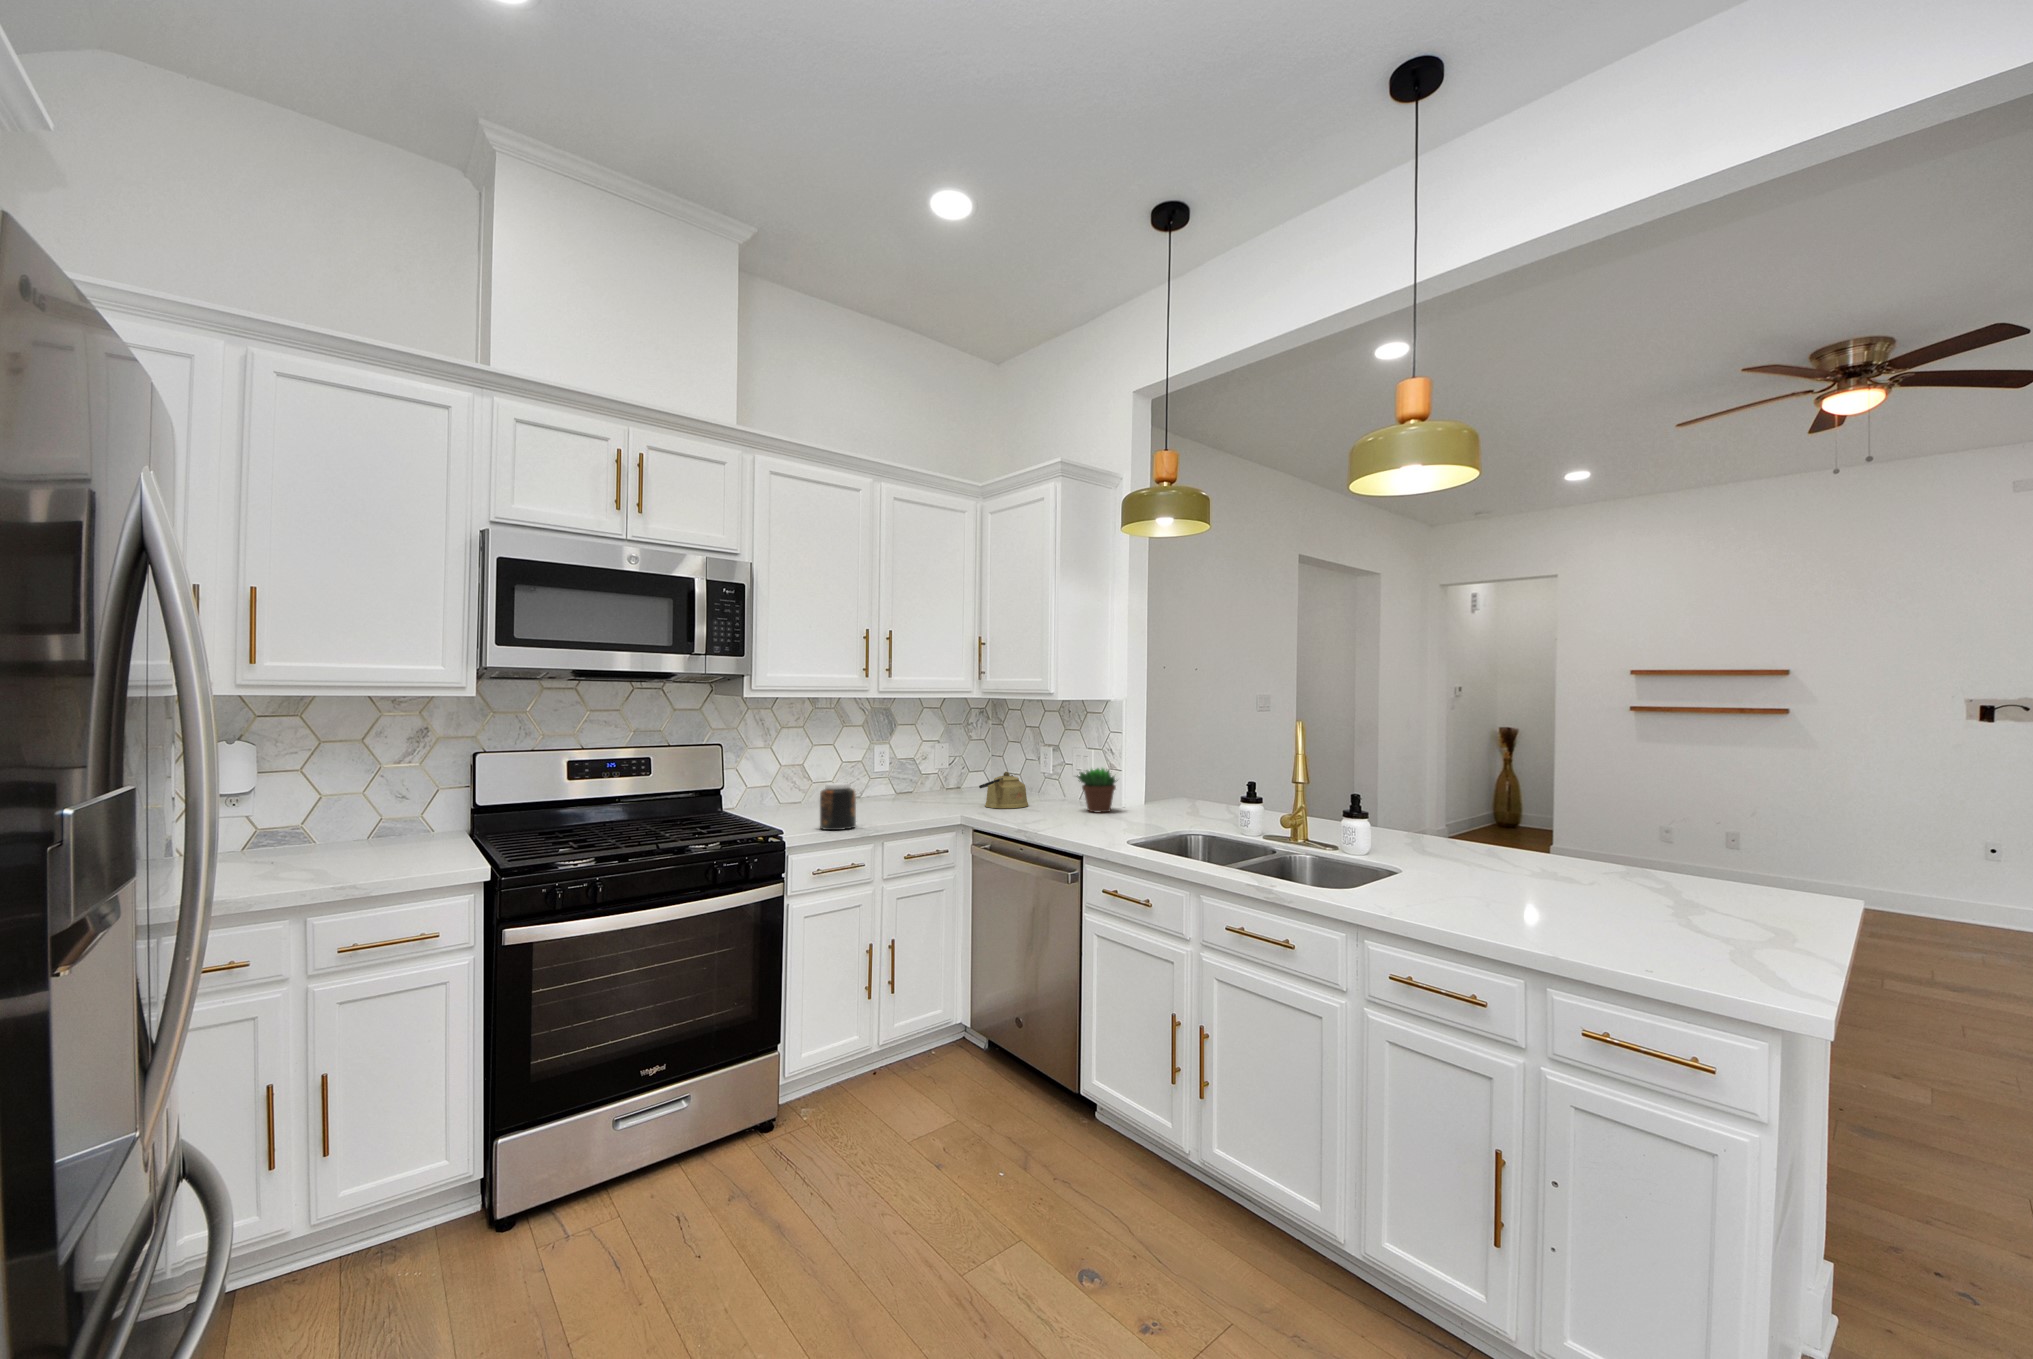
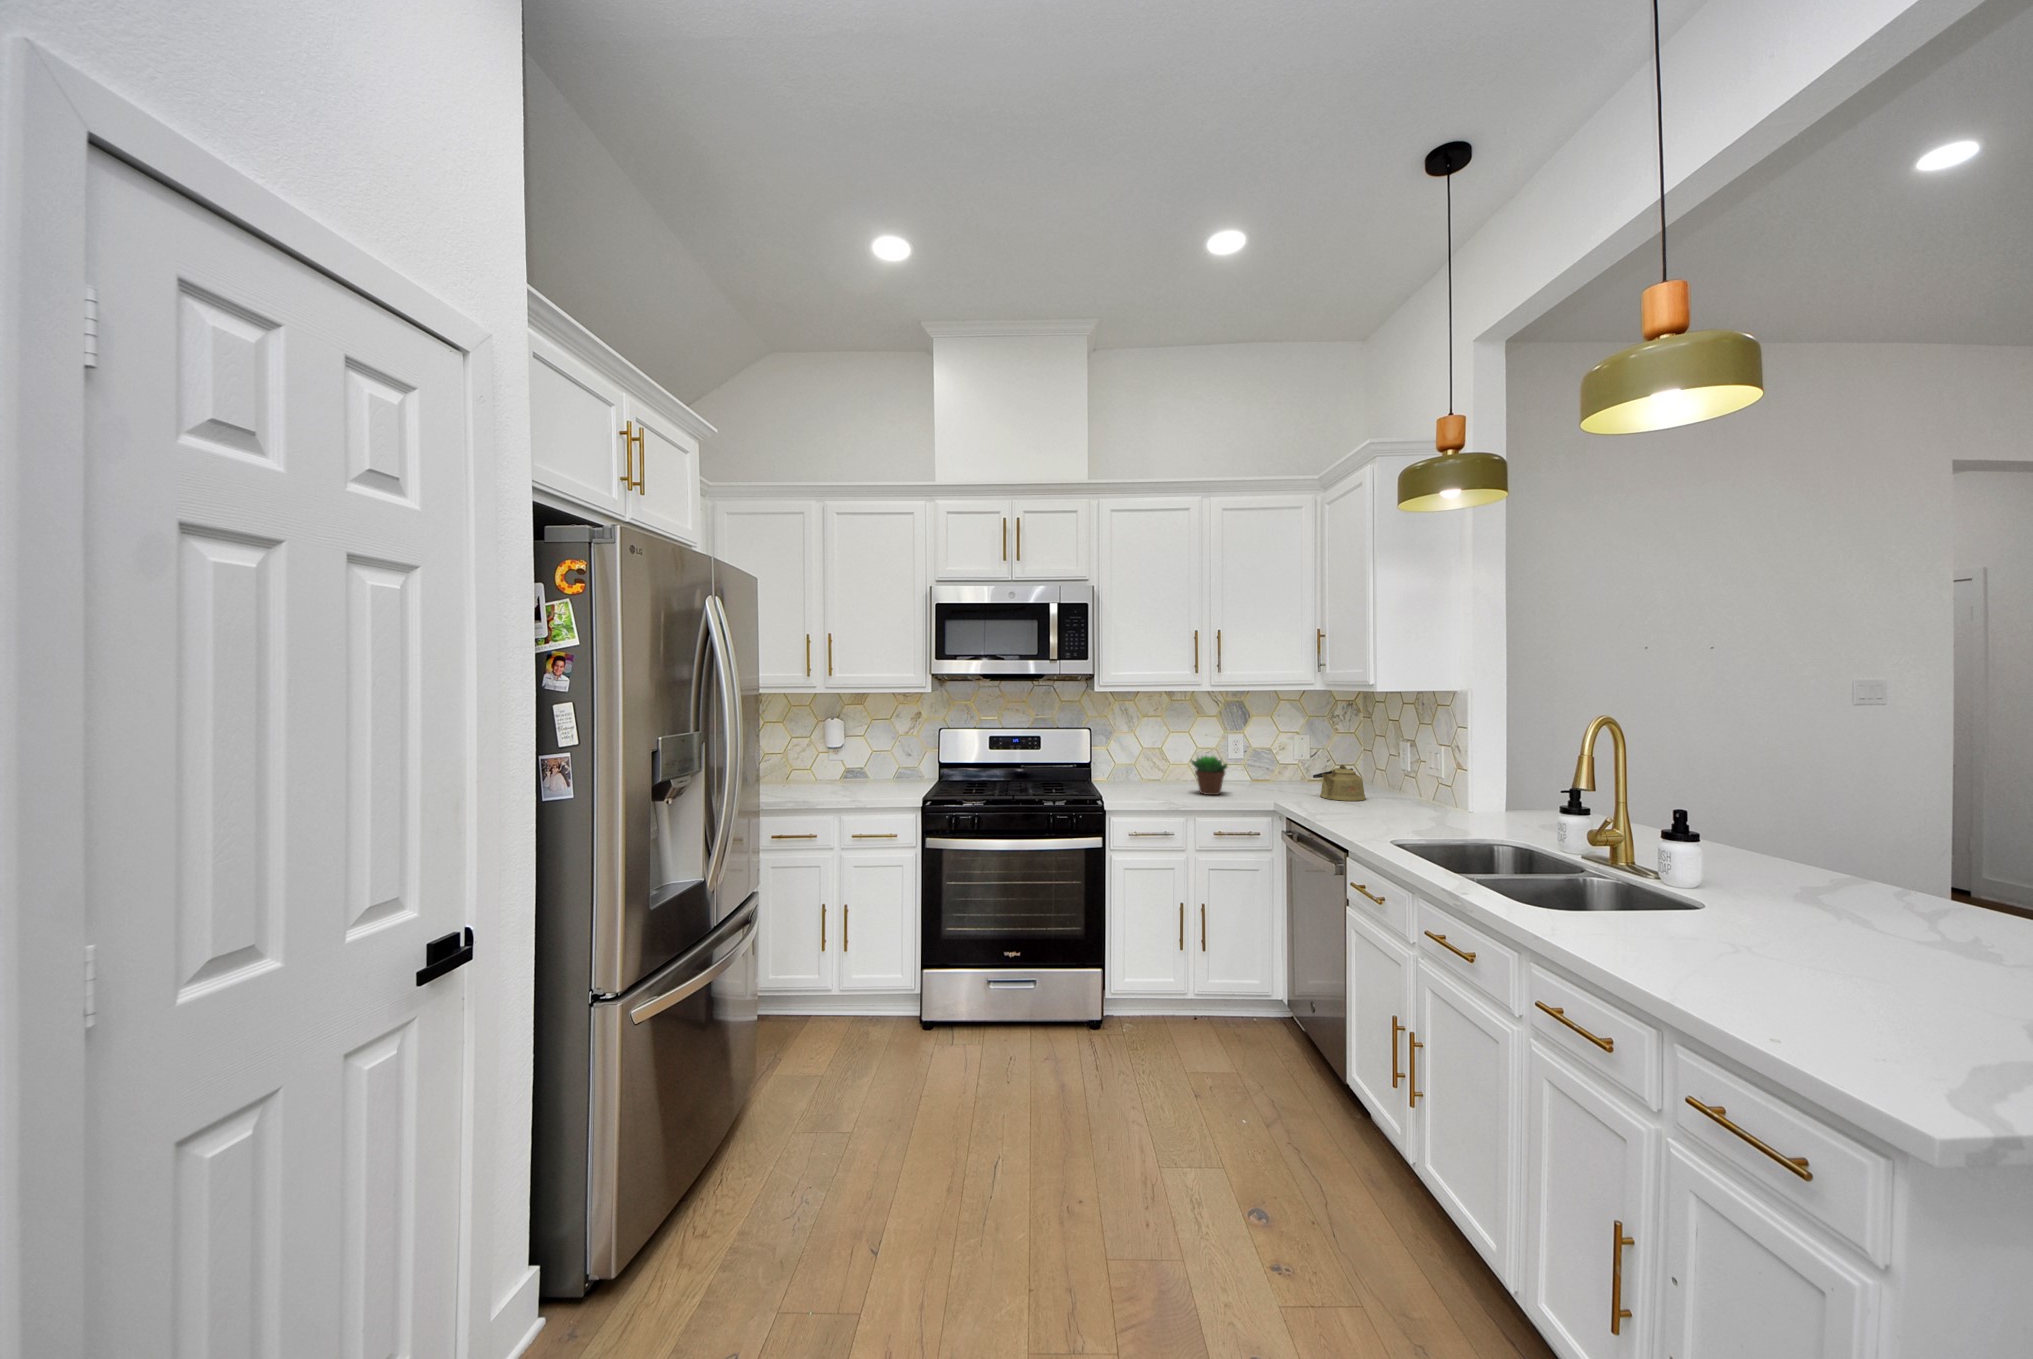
succulent plant: present [1077,768,1116,813] -> present [1191,755,1227,795]
jar: present [820,783,856,830] -> none [1145,763,1174,801]

